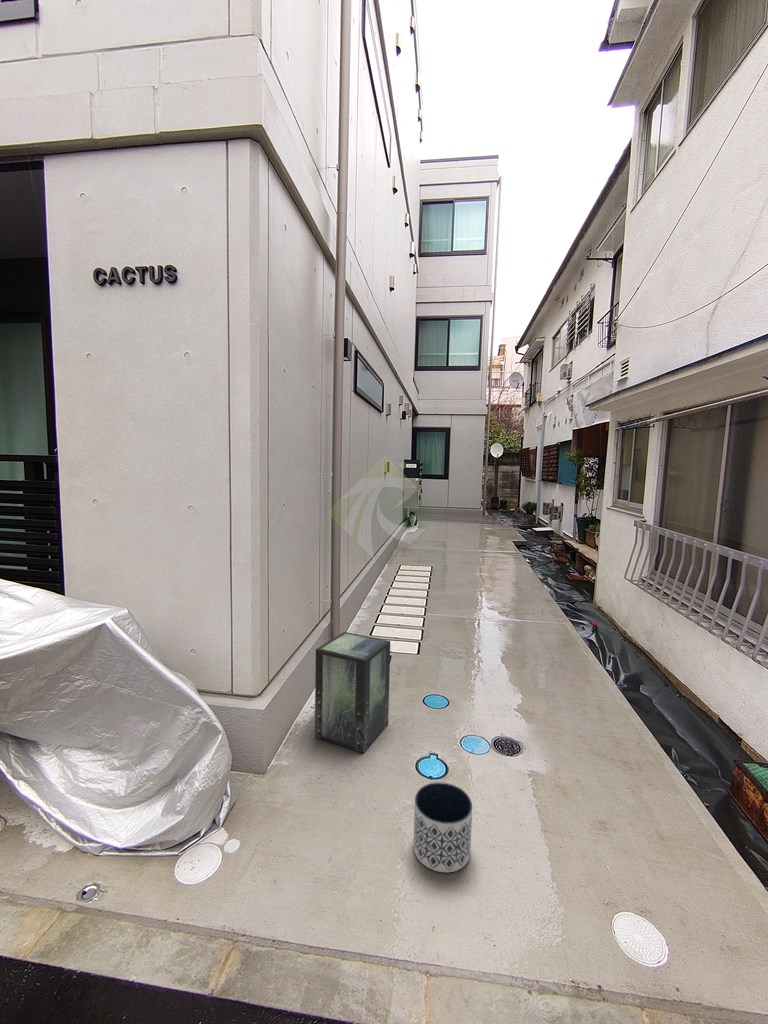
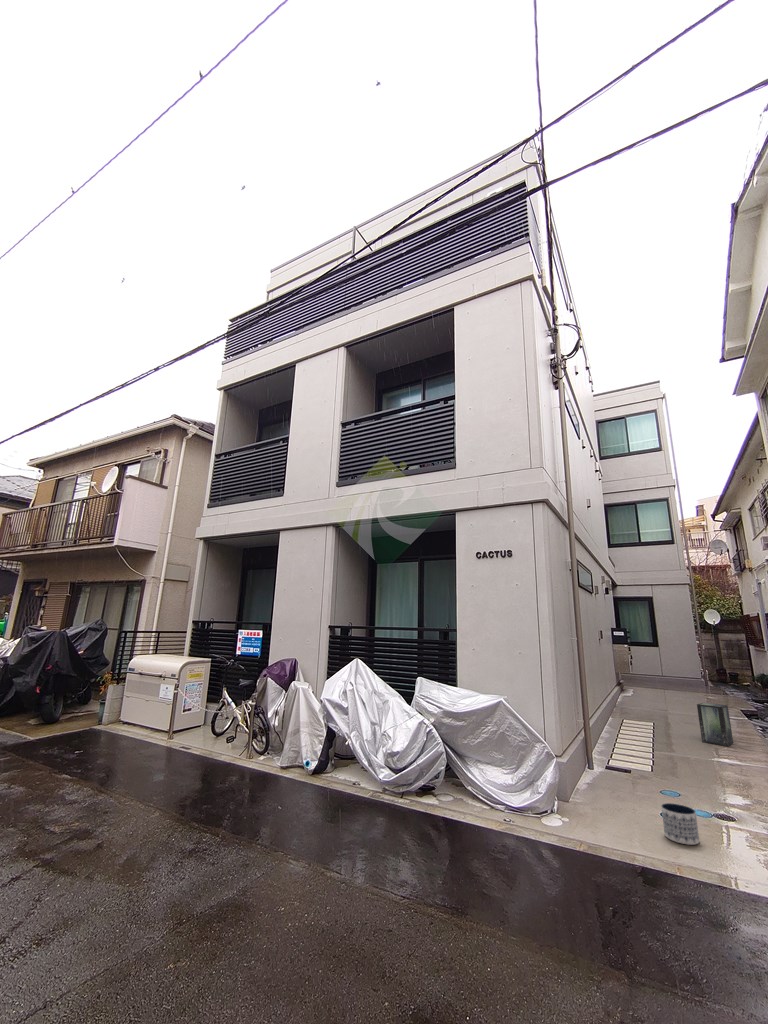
storage box: present [315,632,390,753] -> present [697,703,733,746]

